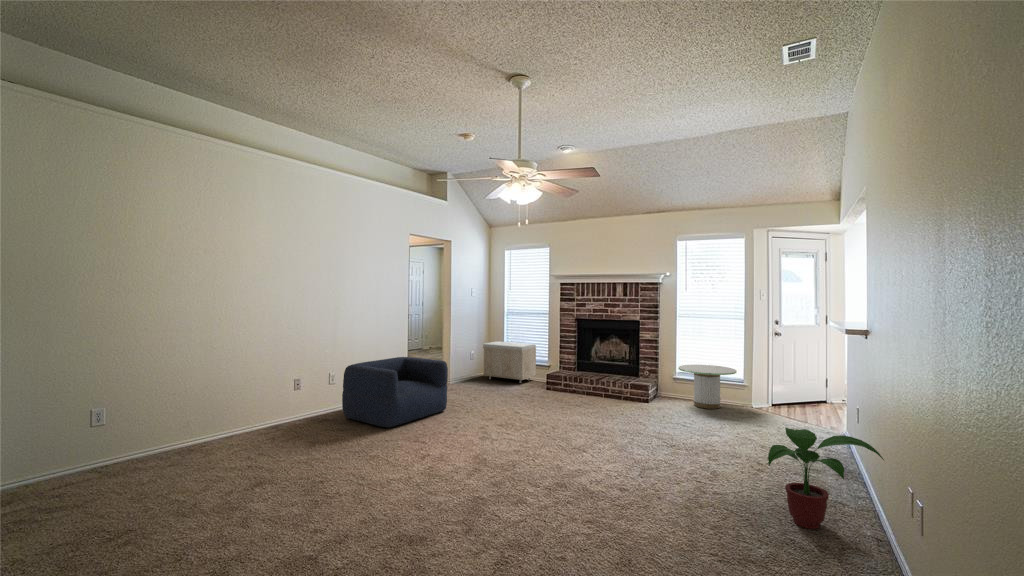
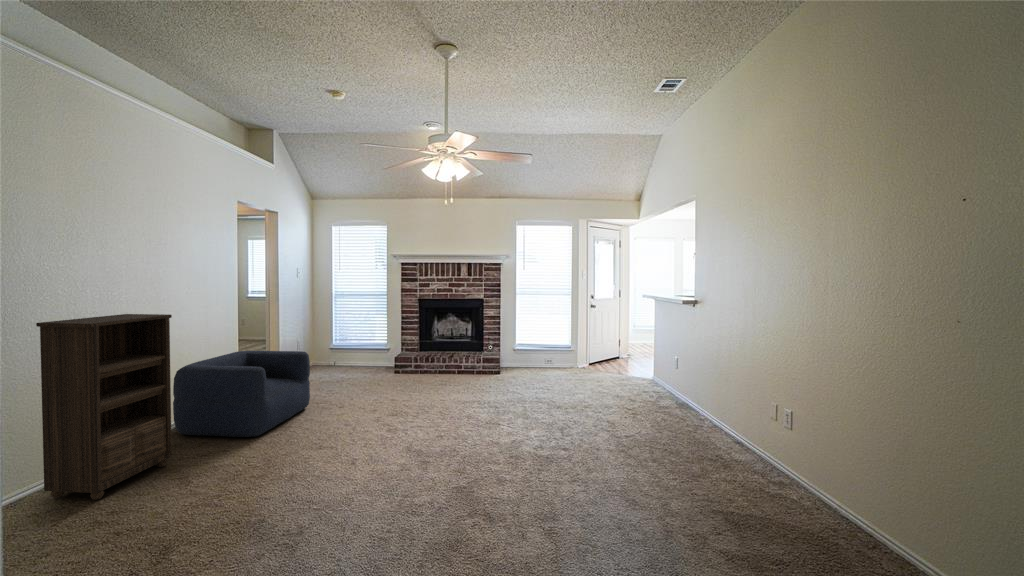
bookshelf: none [241,323,325,453] -> present [36,314,172,500]
storage bench: present [483,341,536,383] -> none [314,327,374,369]
side table: present [679,365,737,409] -> none [524,336,571,373]
potted plant: present [768,428,884,529] -> none [668,377,741,449]

